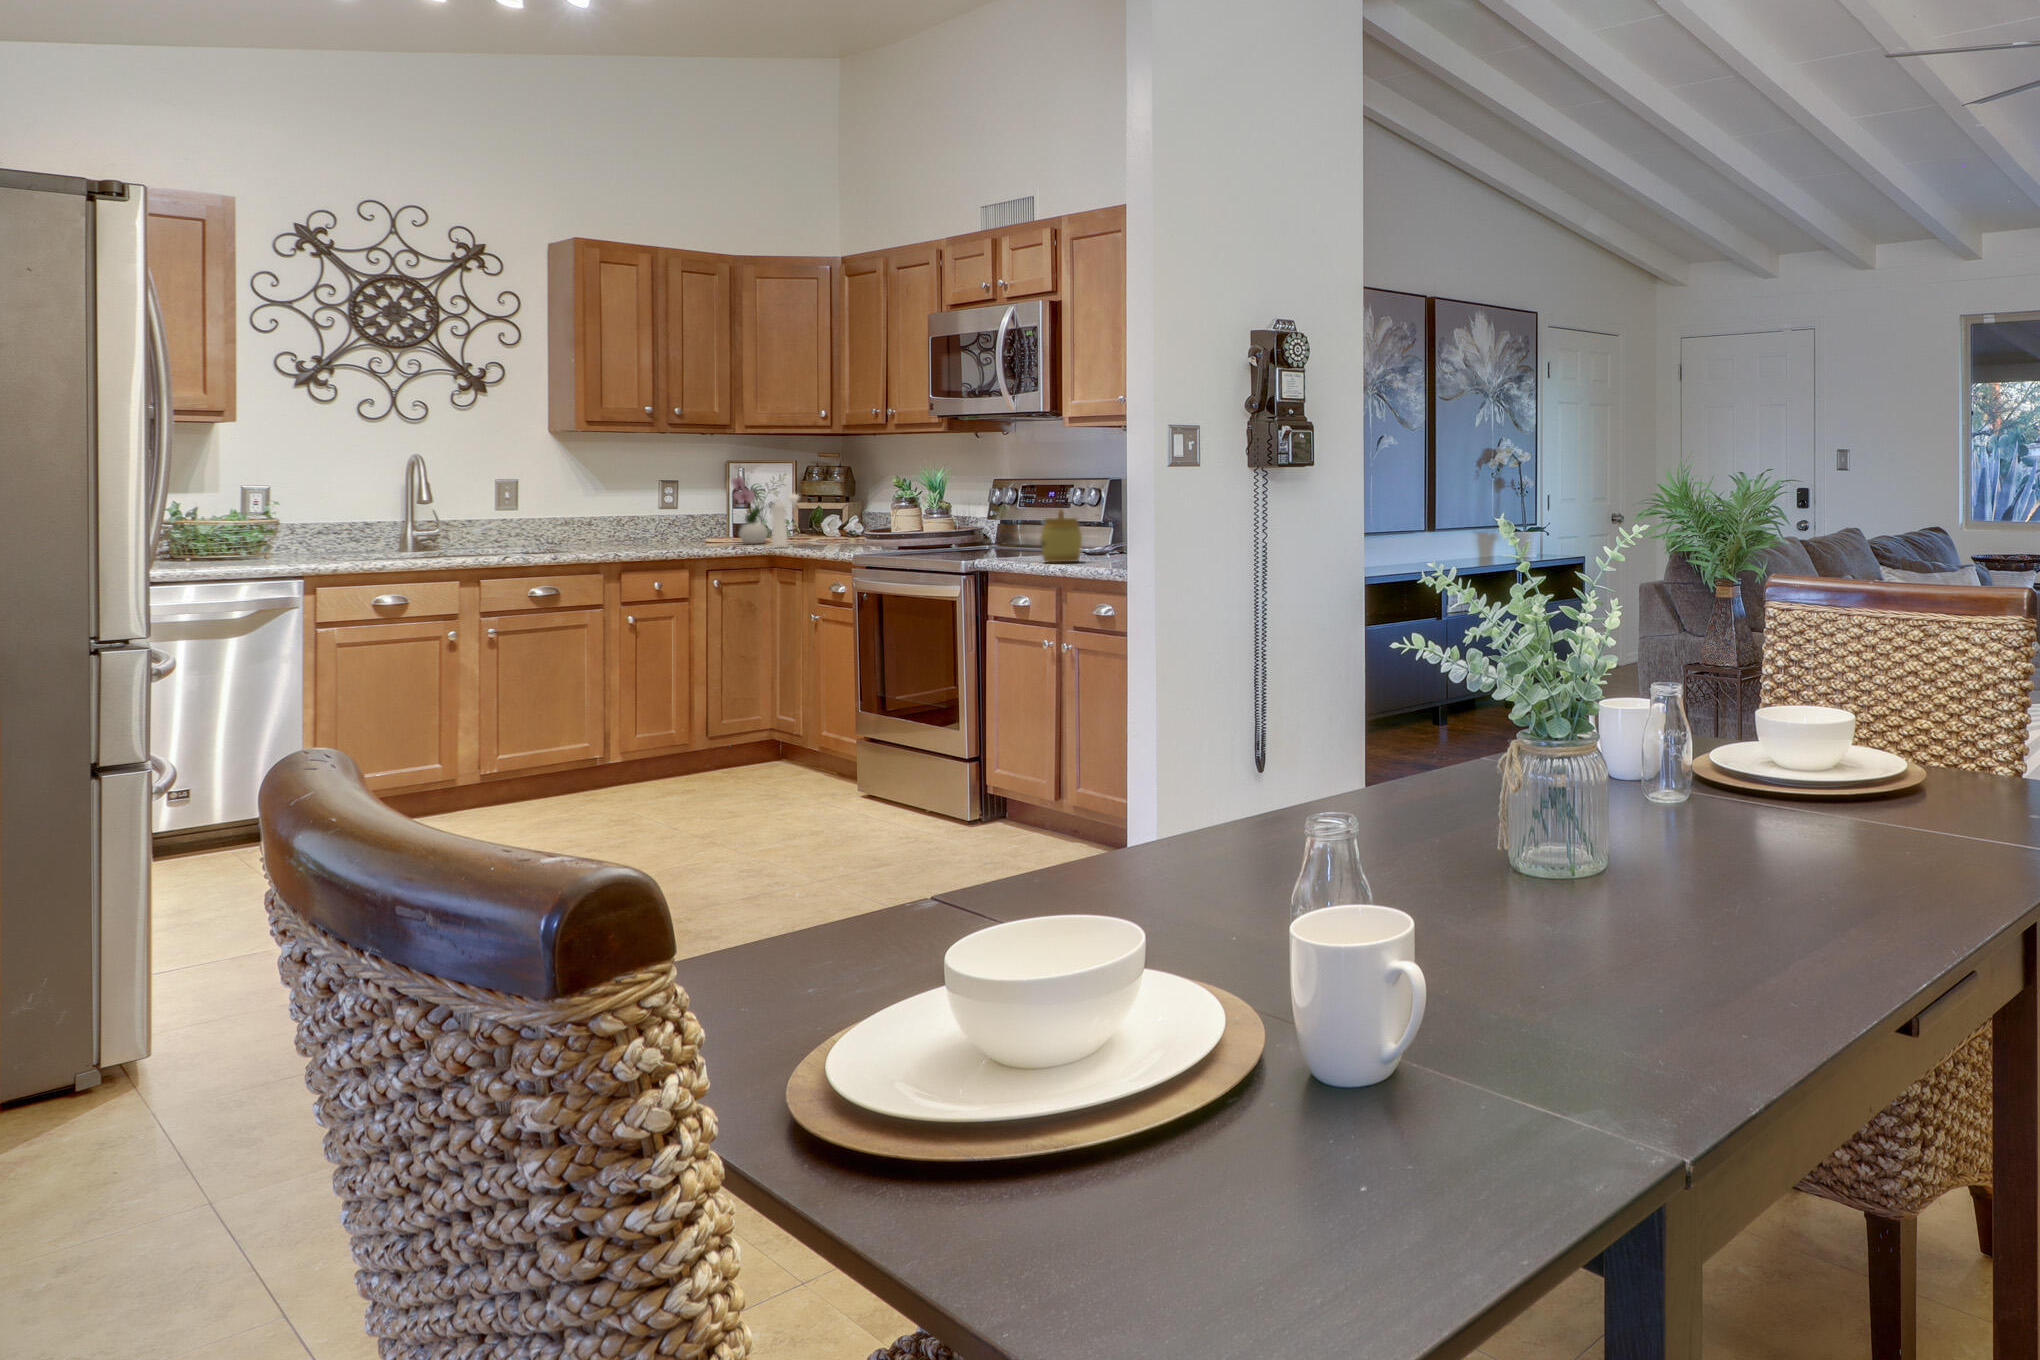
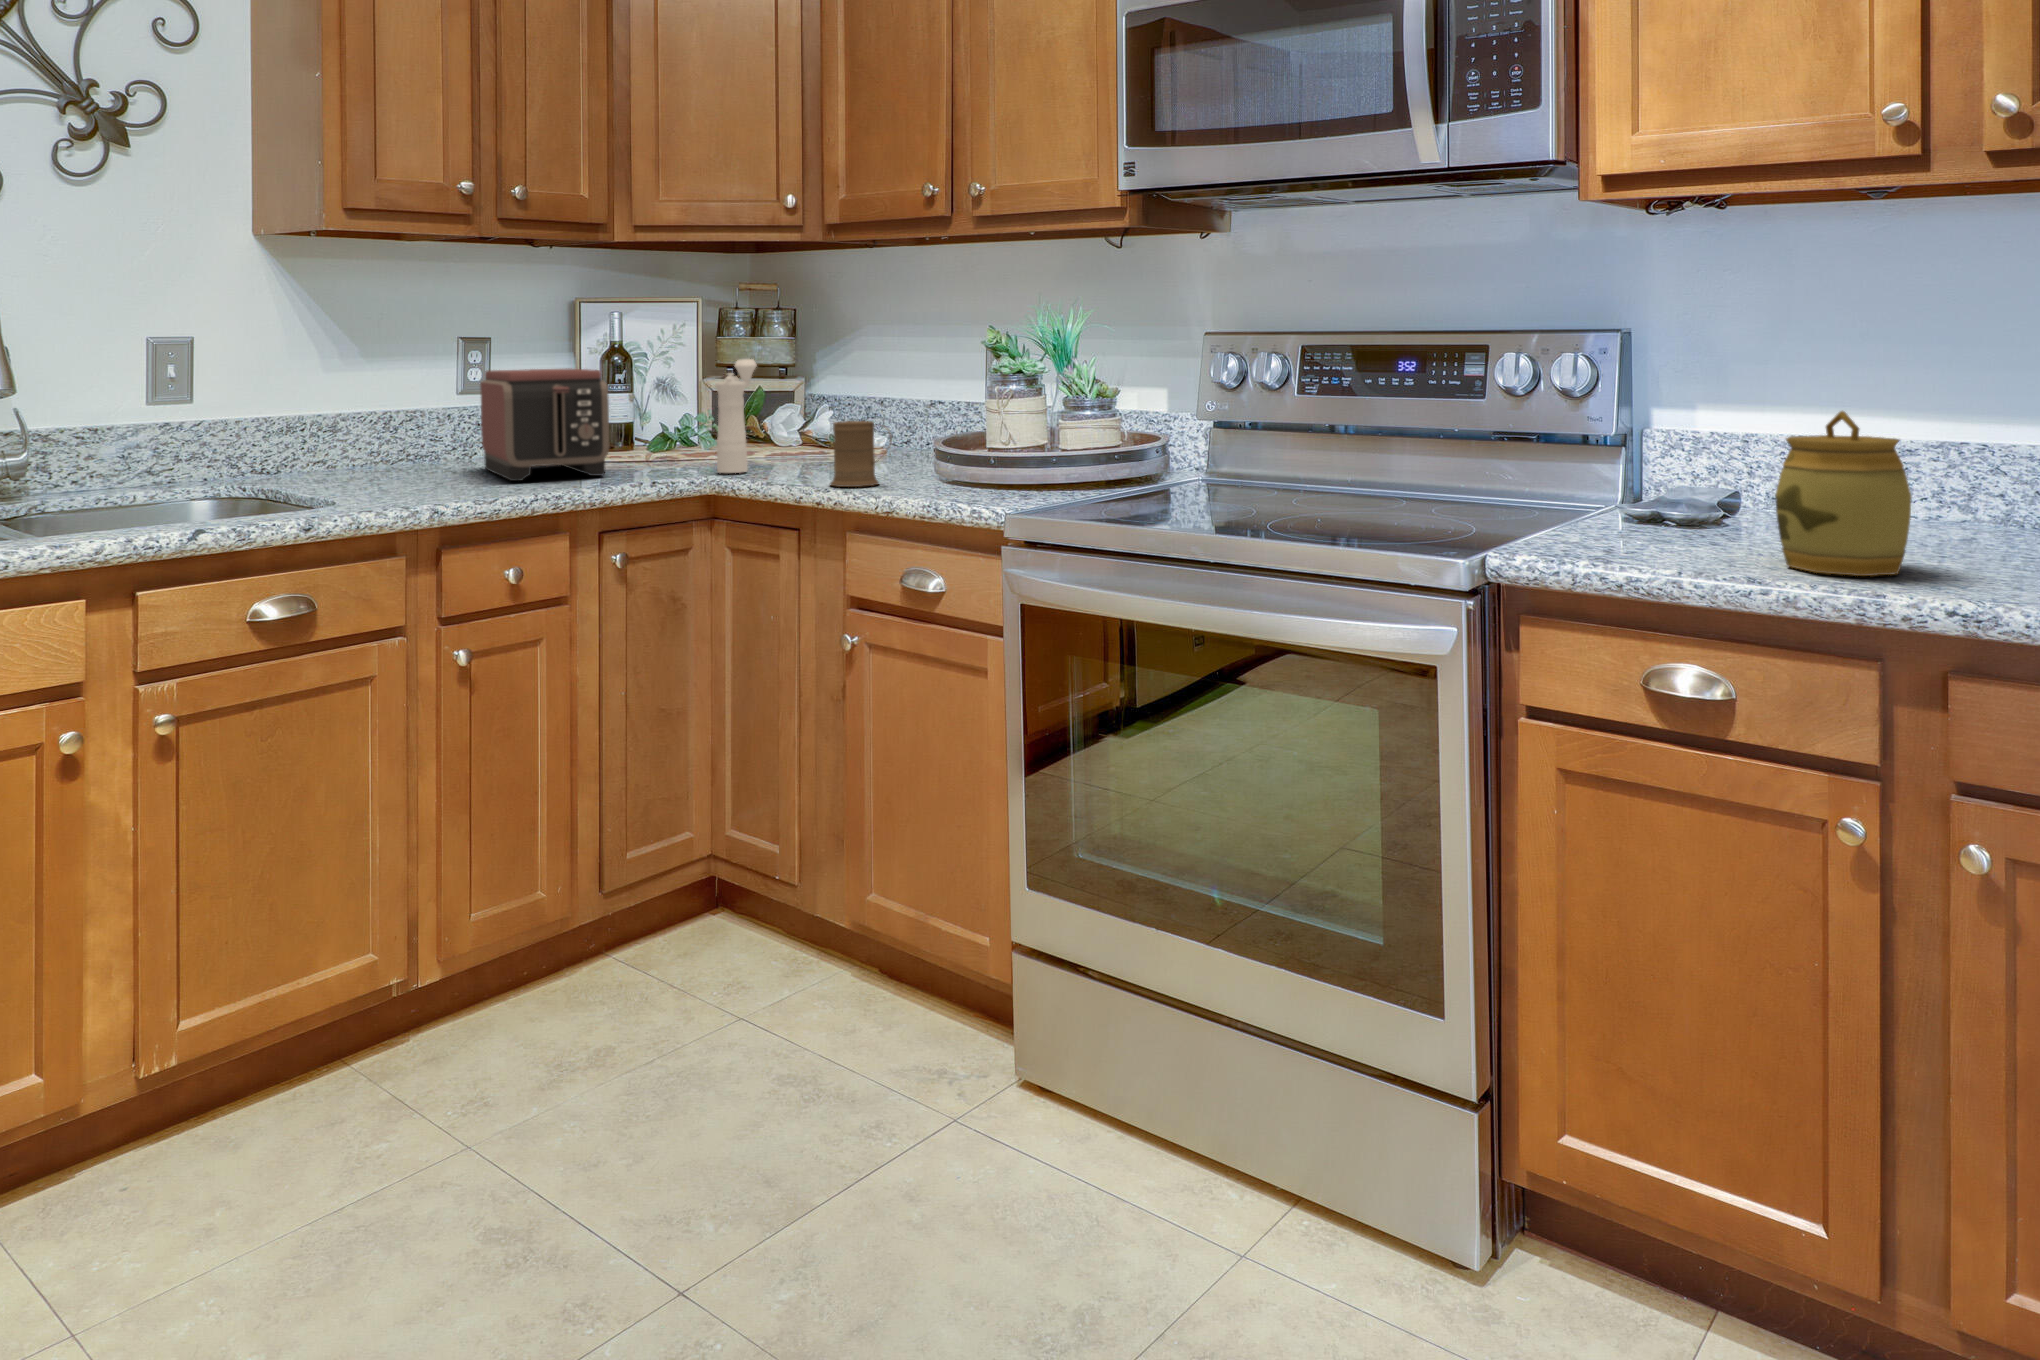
flower arrangement: present [731,470,771,544] -> none [594,299,668,457]
toaster: none [664,498,718,549] -> present [480,368,610,481]
mug: none [807,522,834,550] -> present [830,421,892,487]

